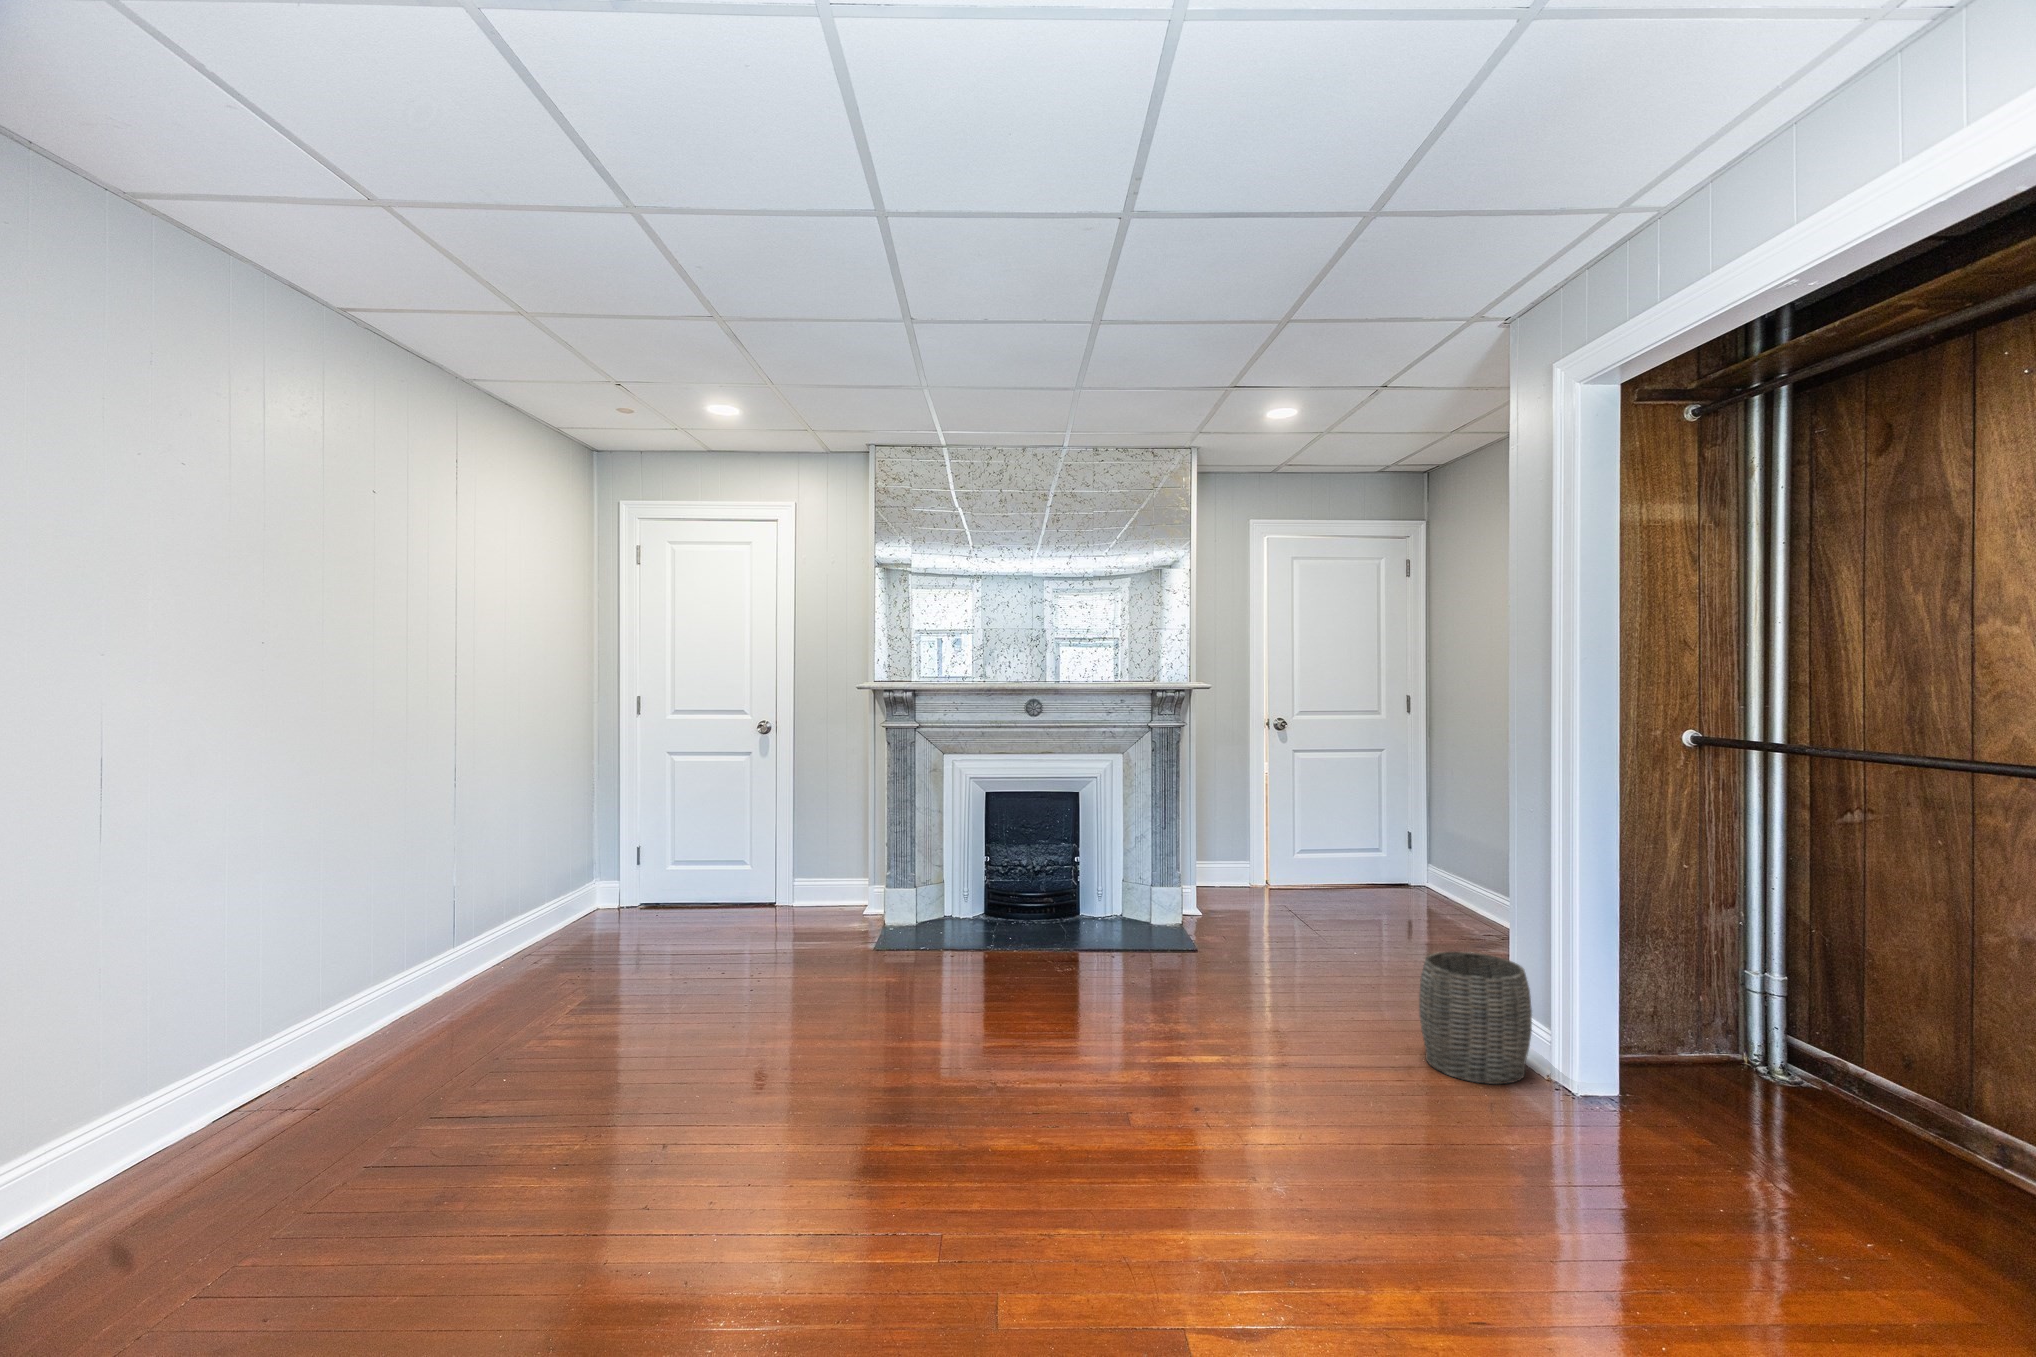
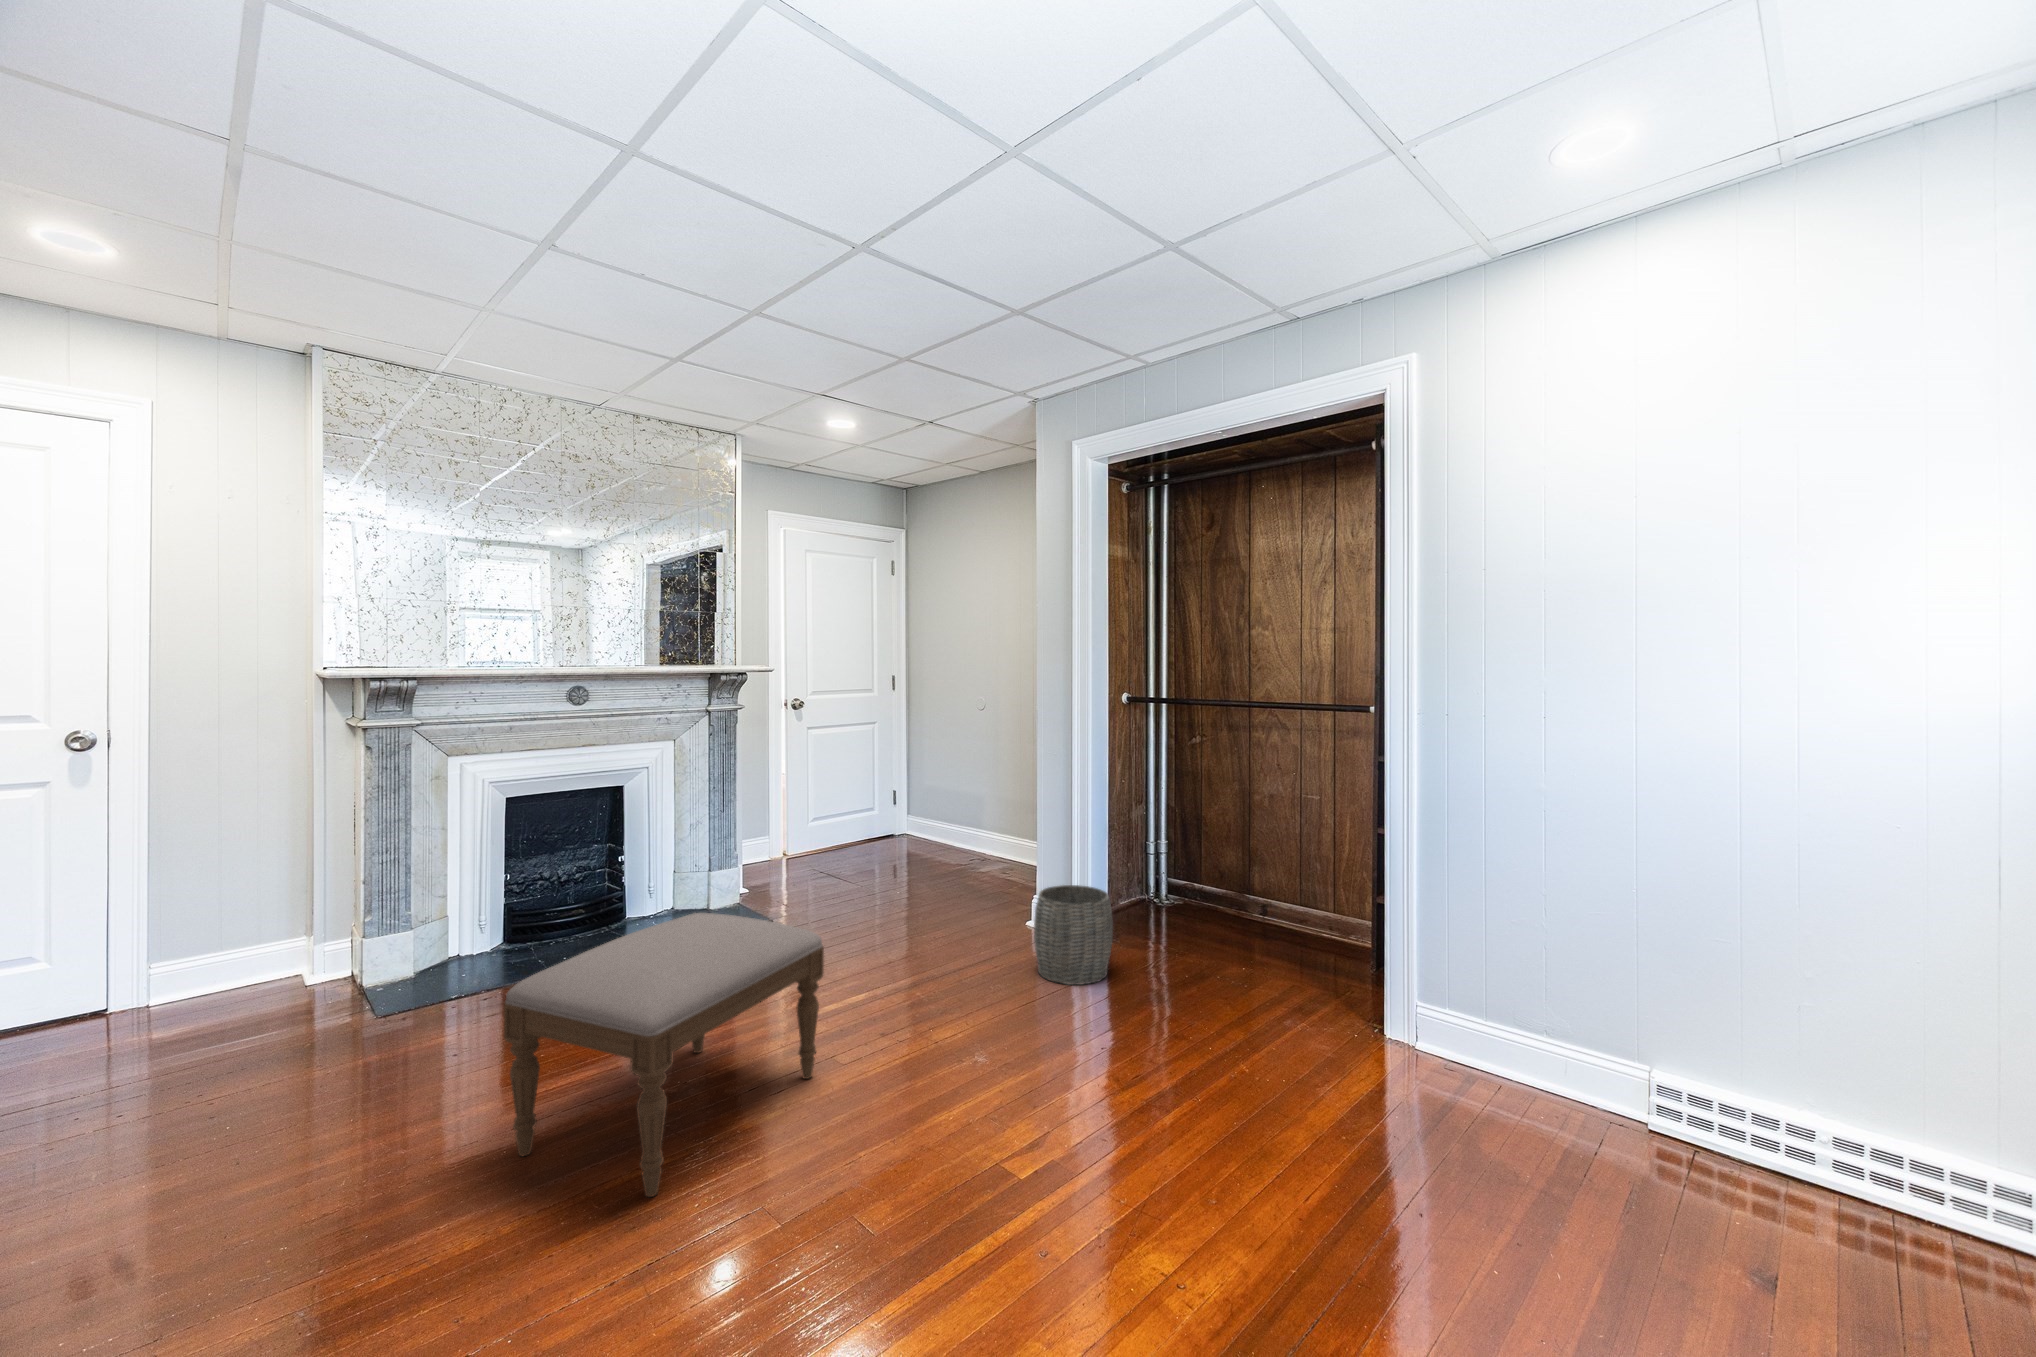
ottoman: none [842,897,1099,1114] -> present [504,913,824,1197]

